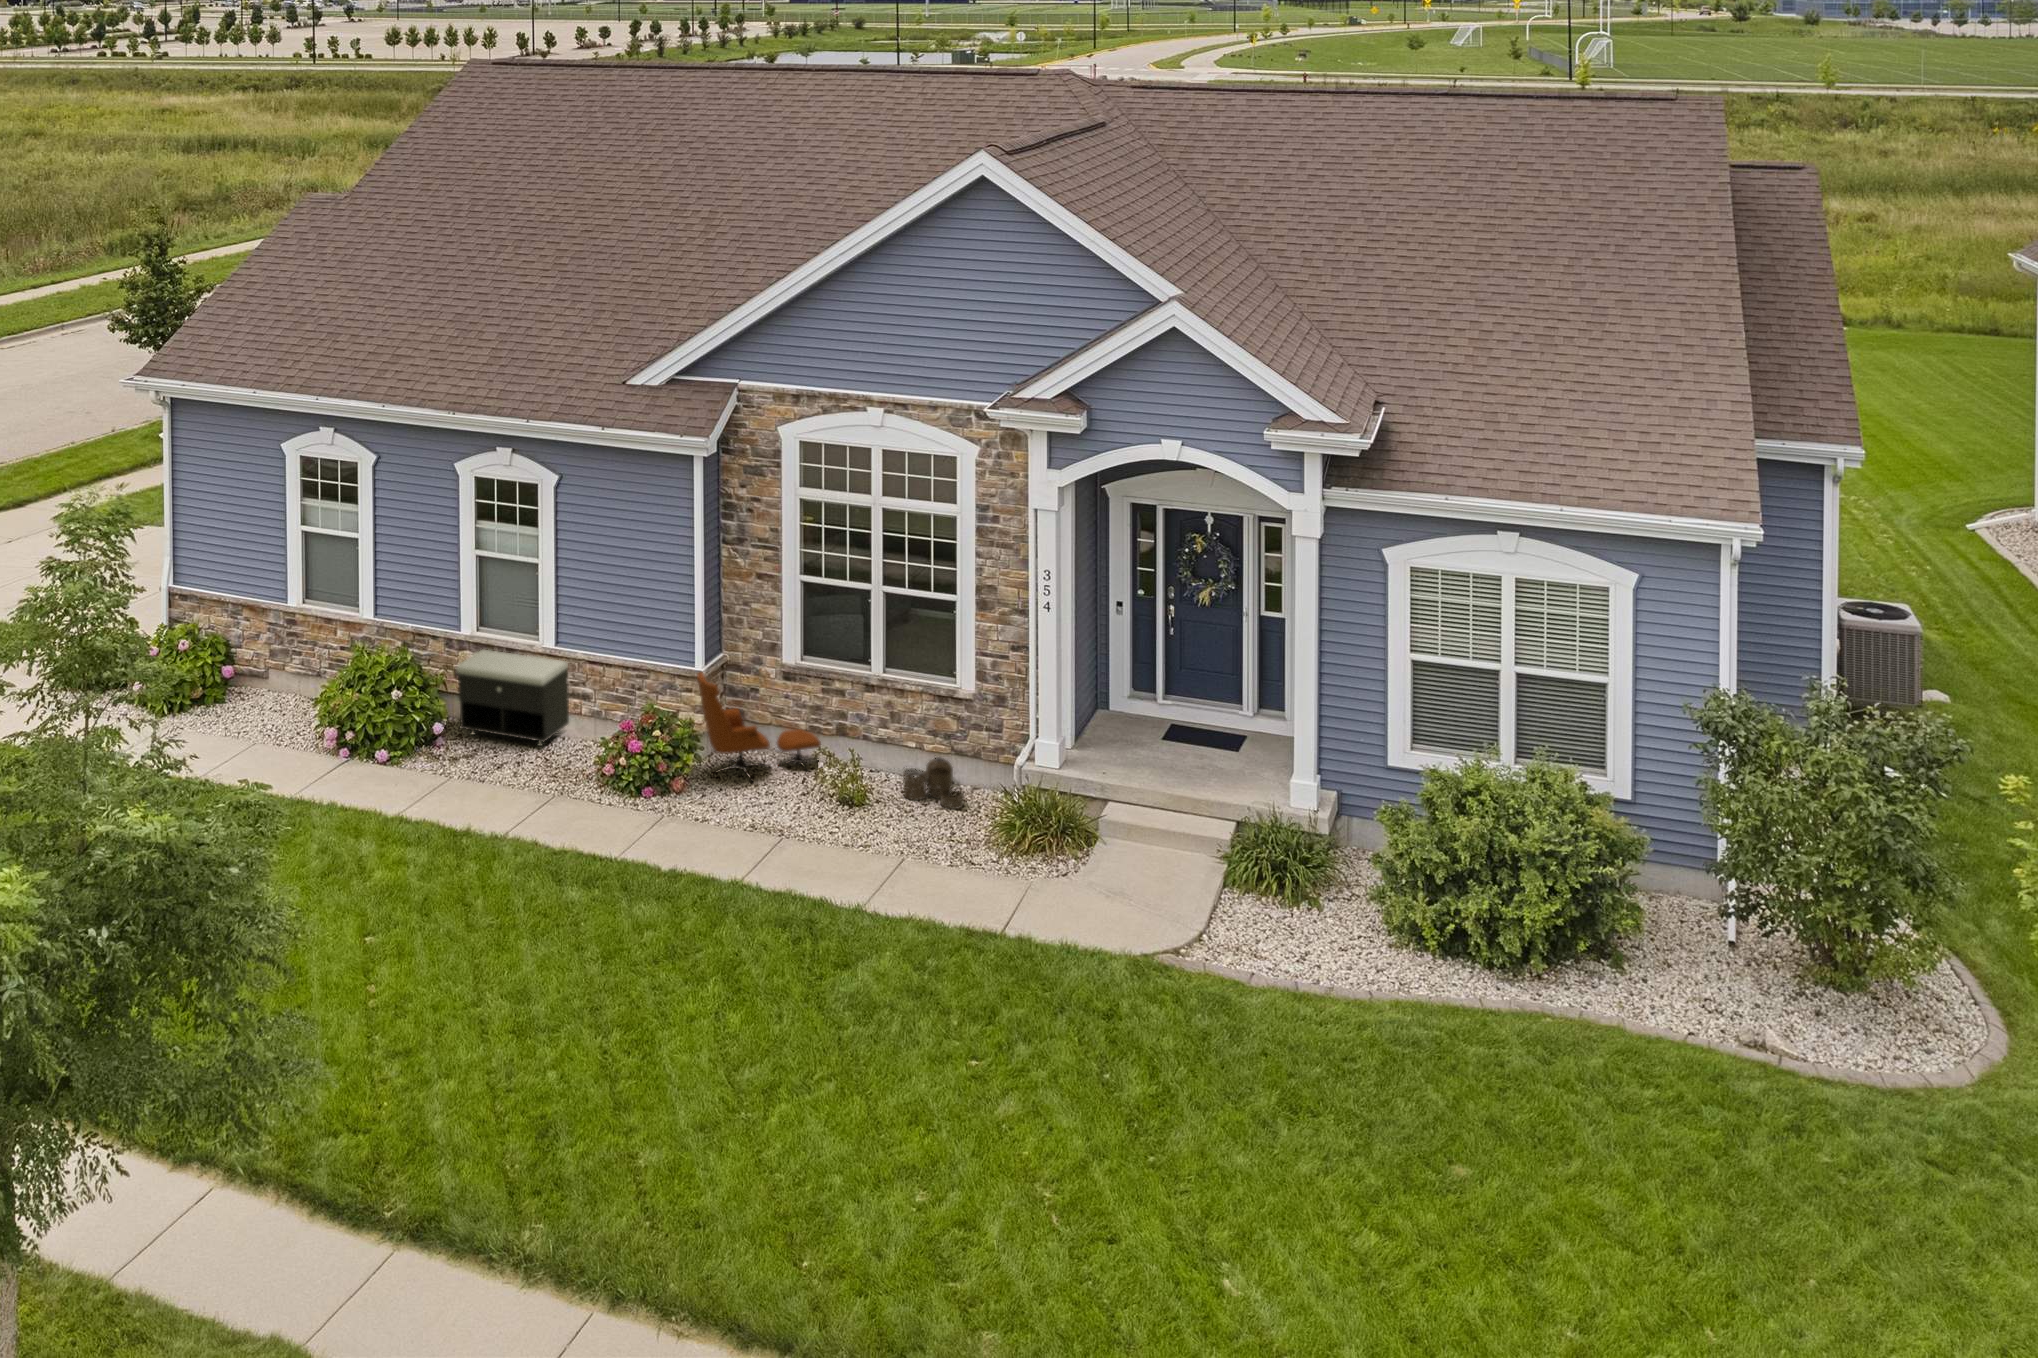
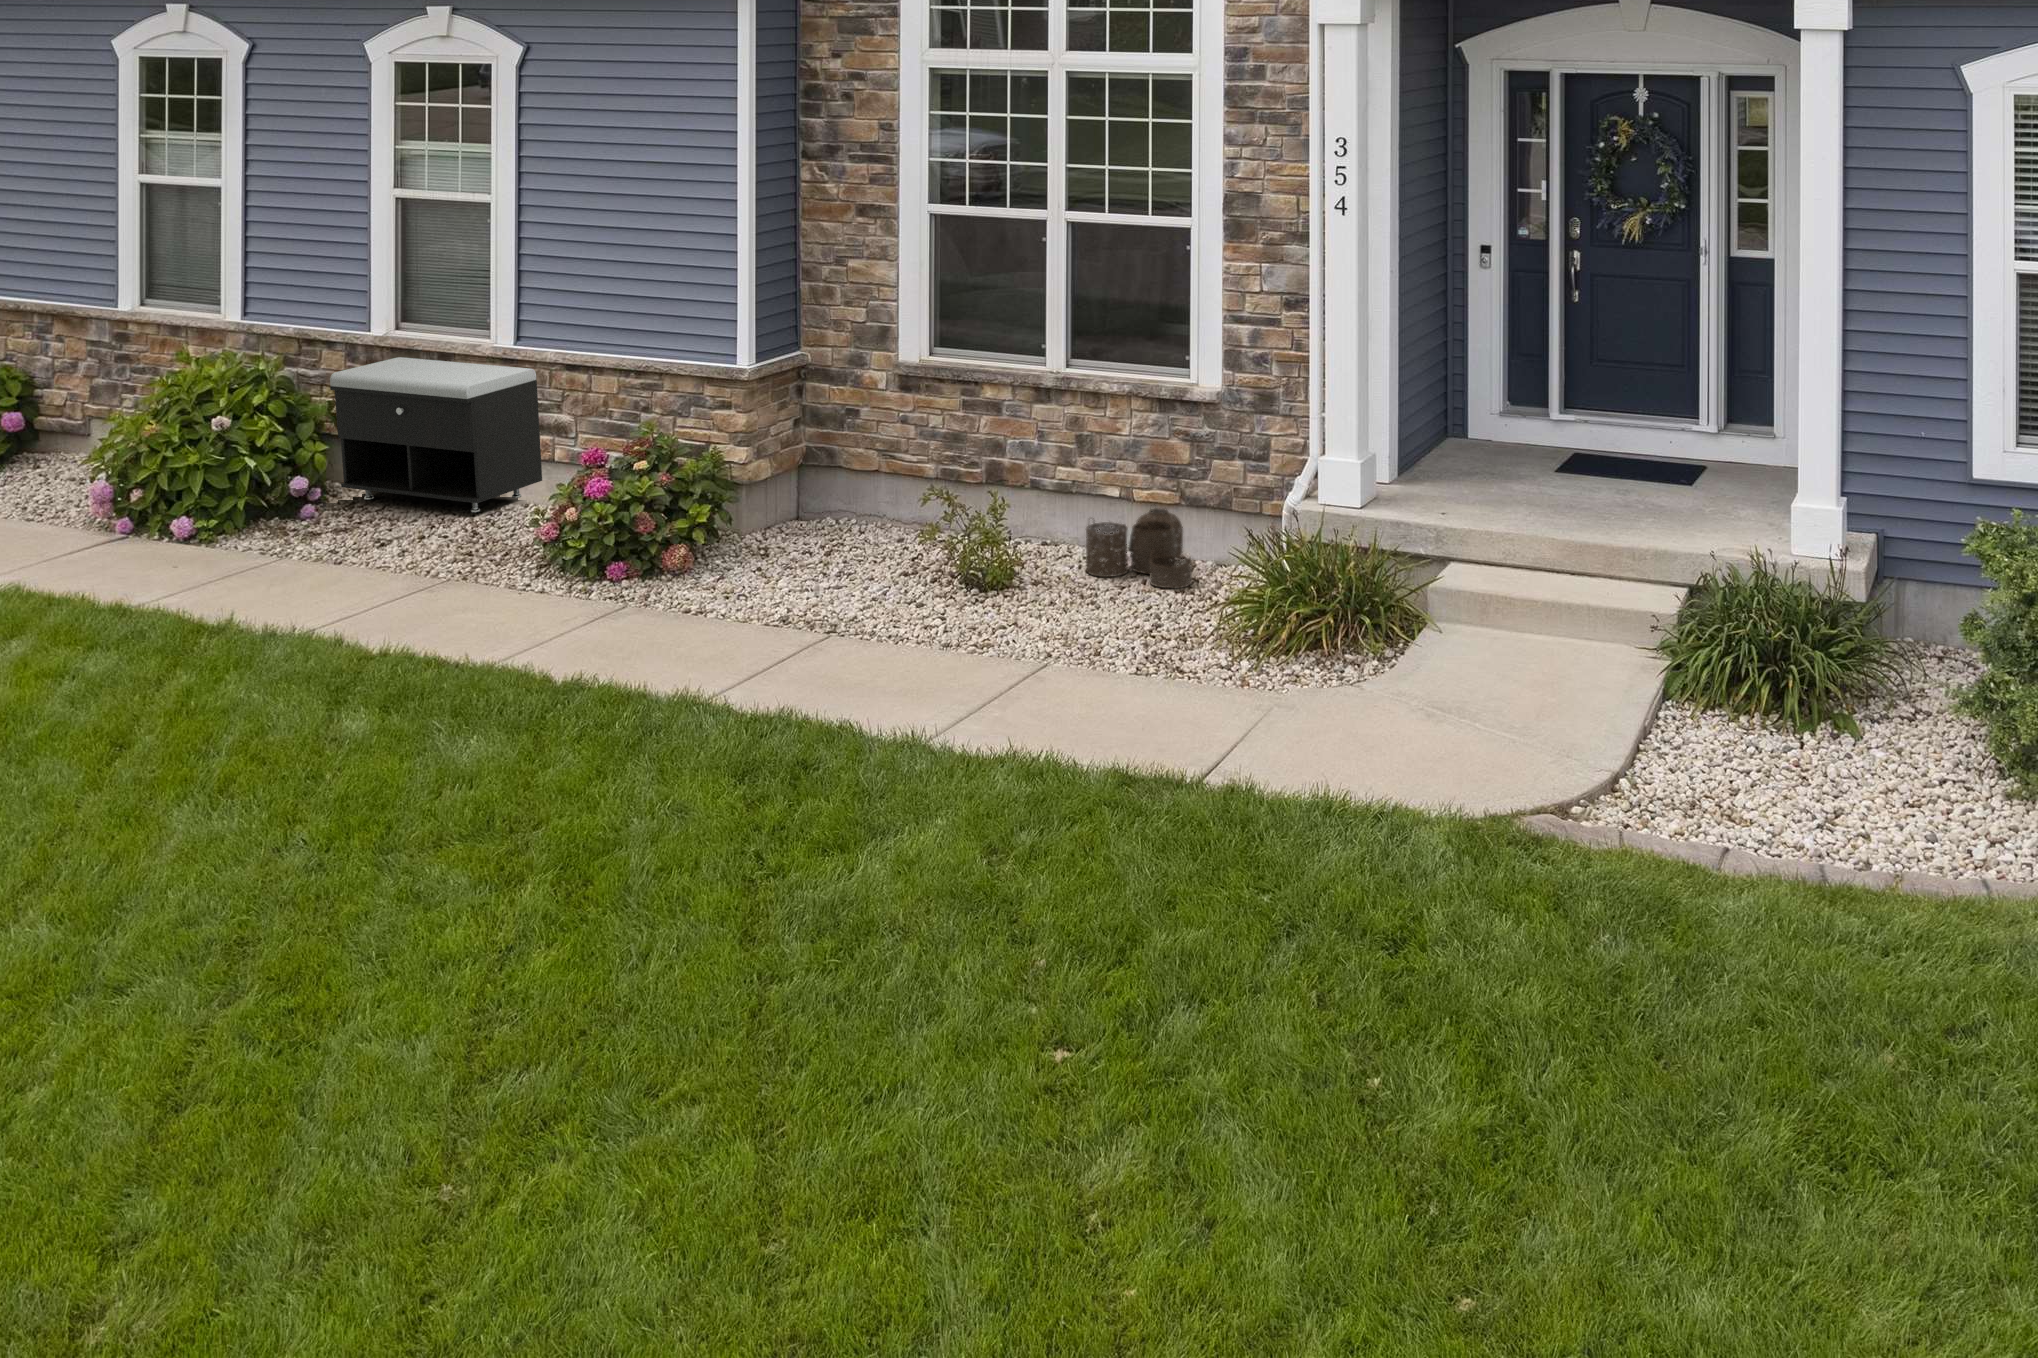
lounge chair: present [697,672,821,777] -> none [724,360,959,556]

